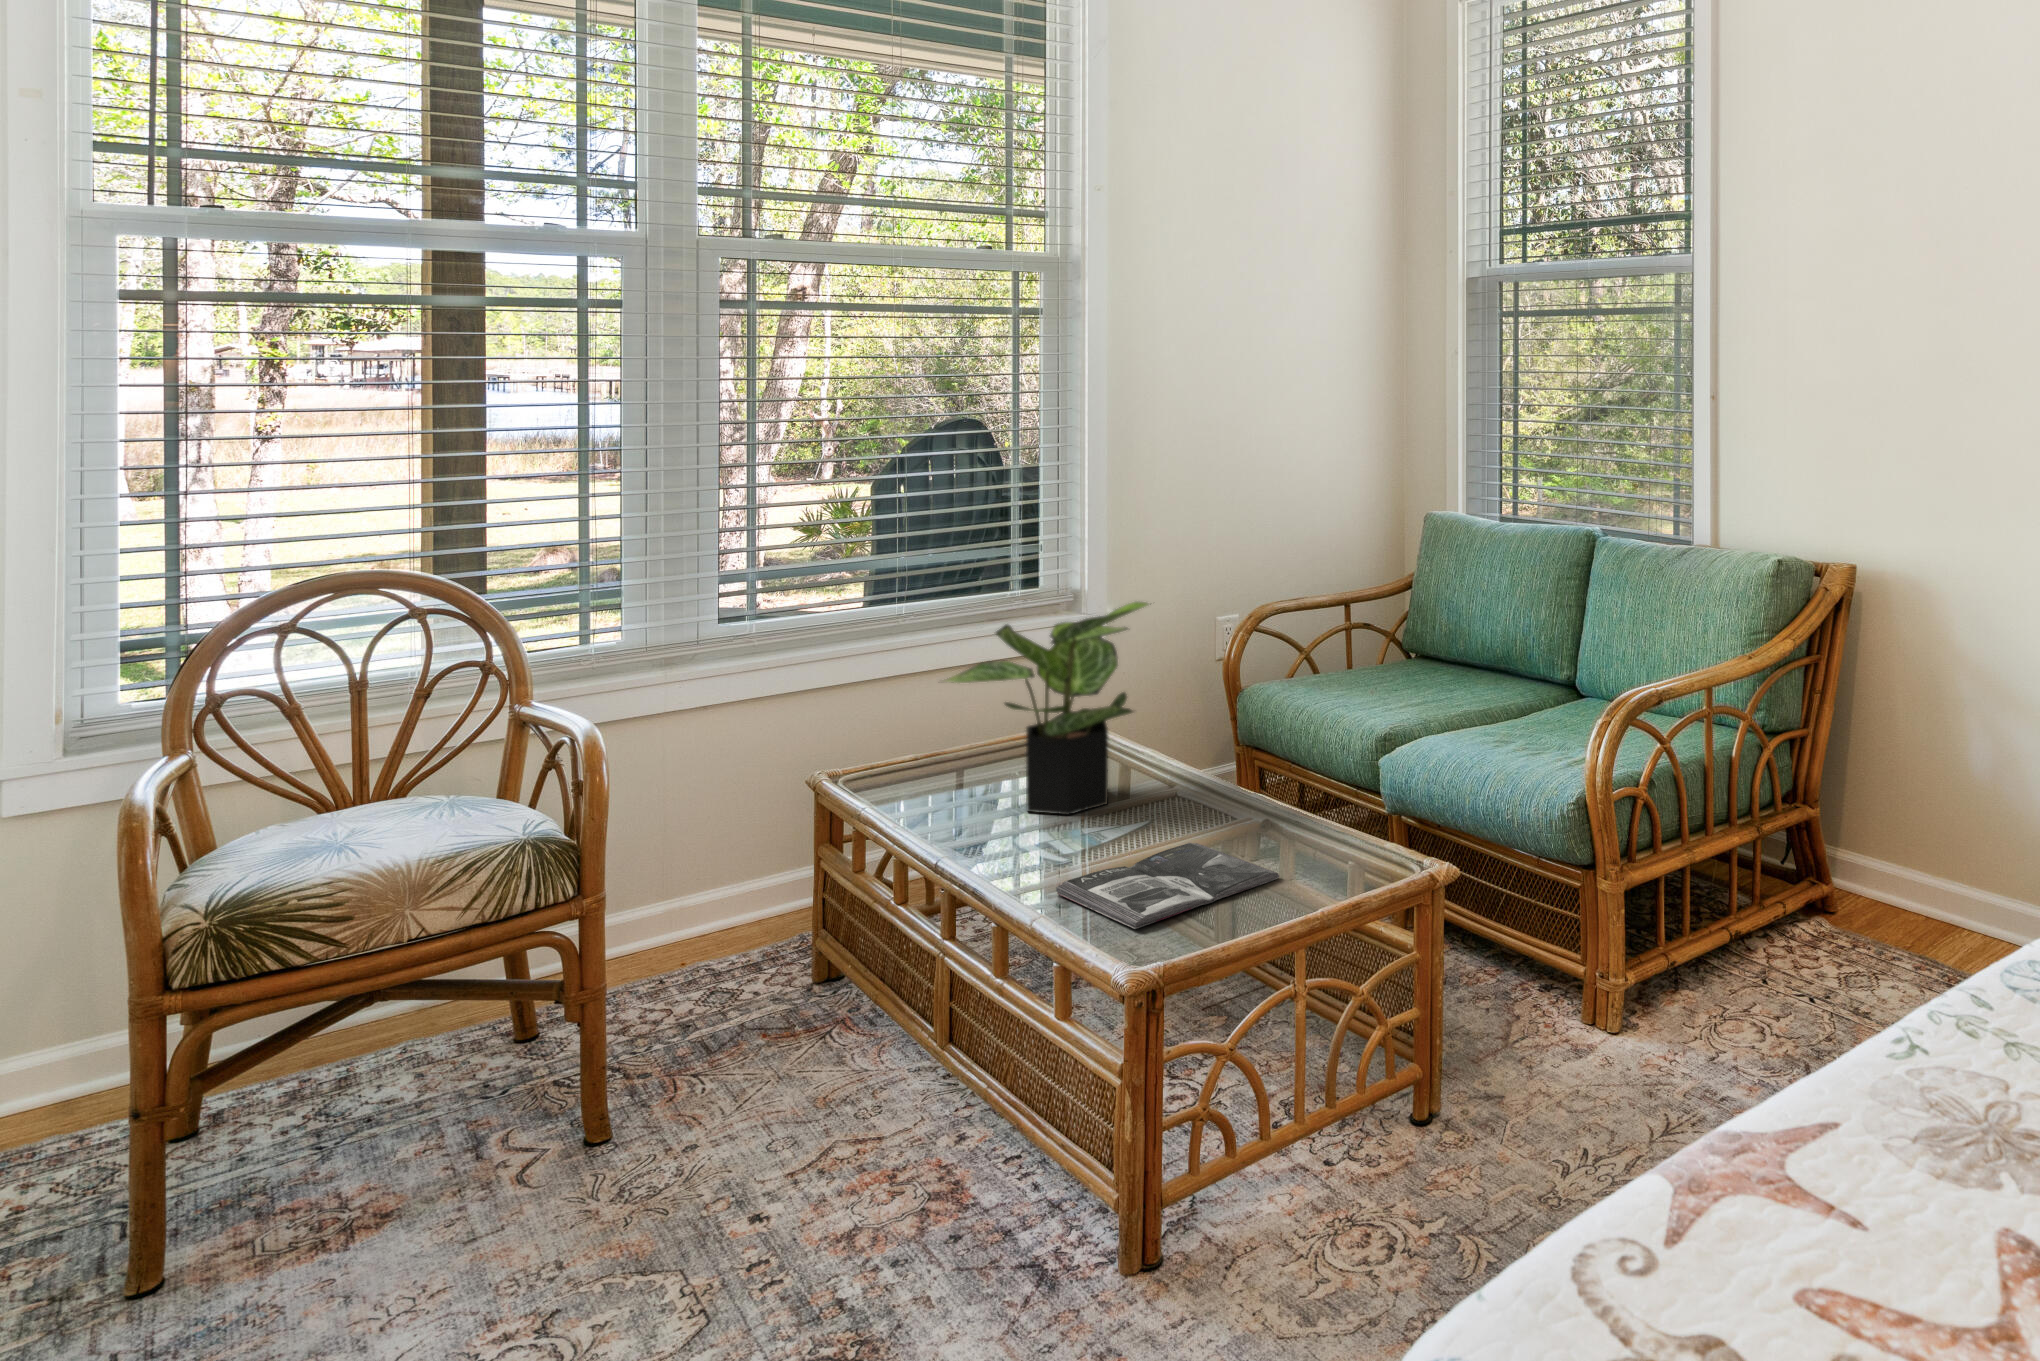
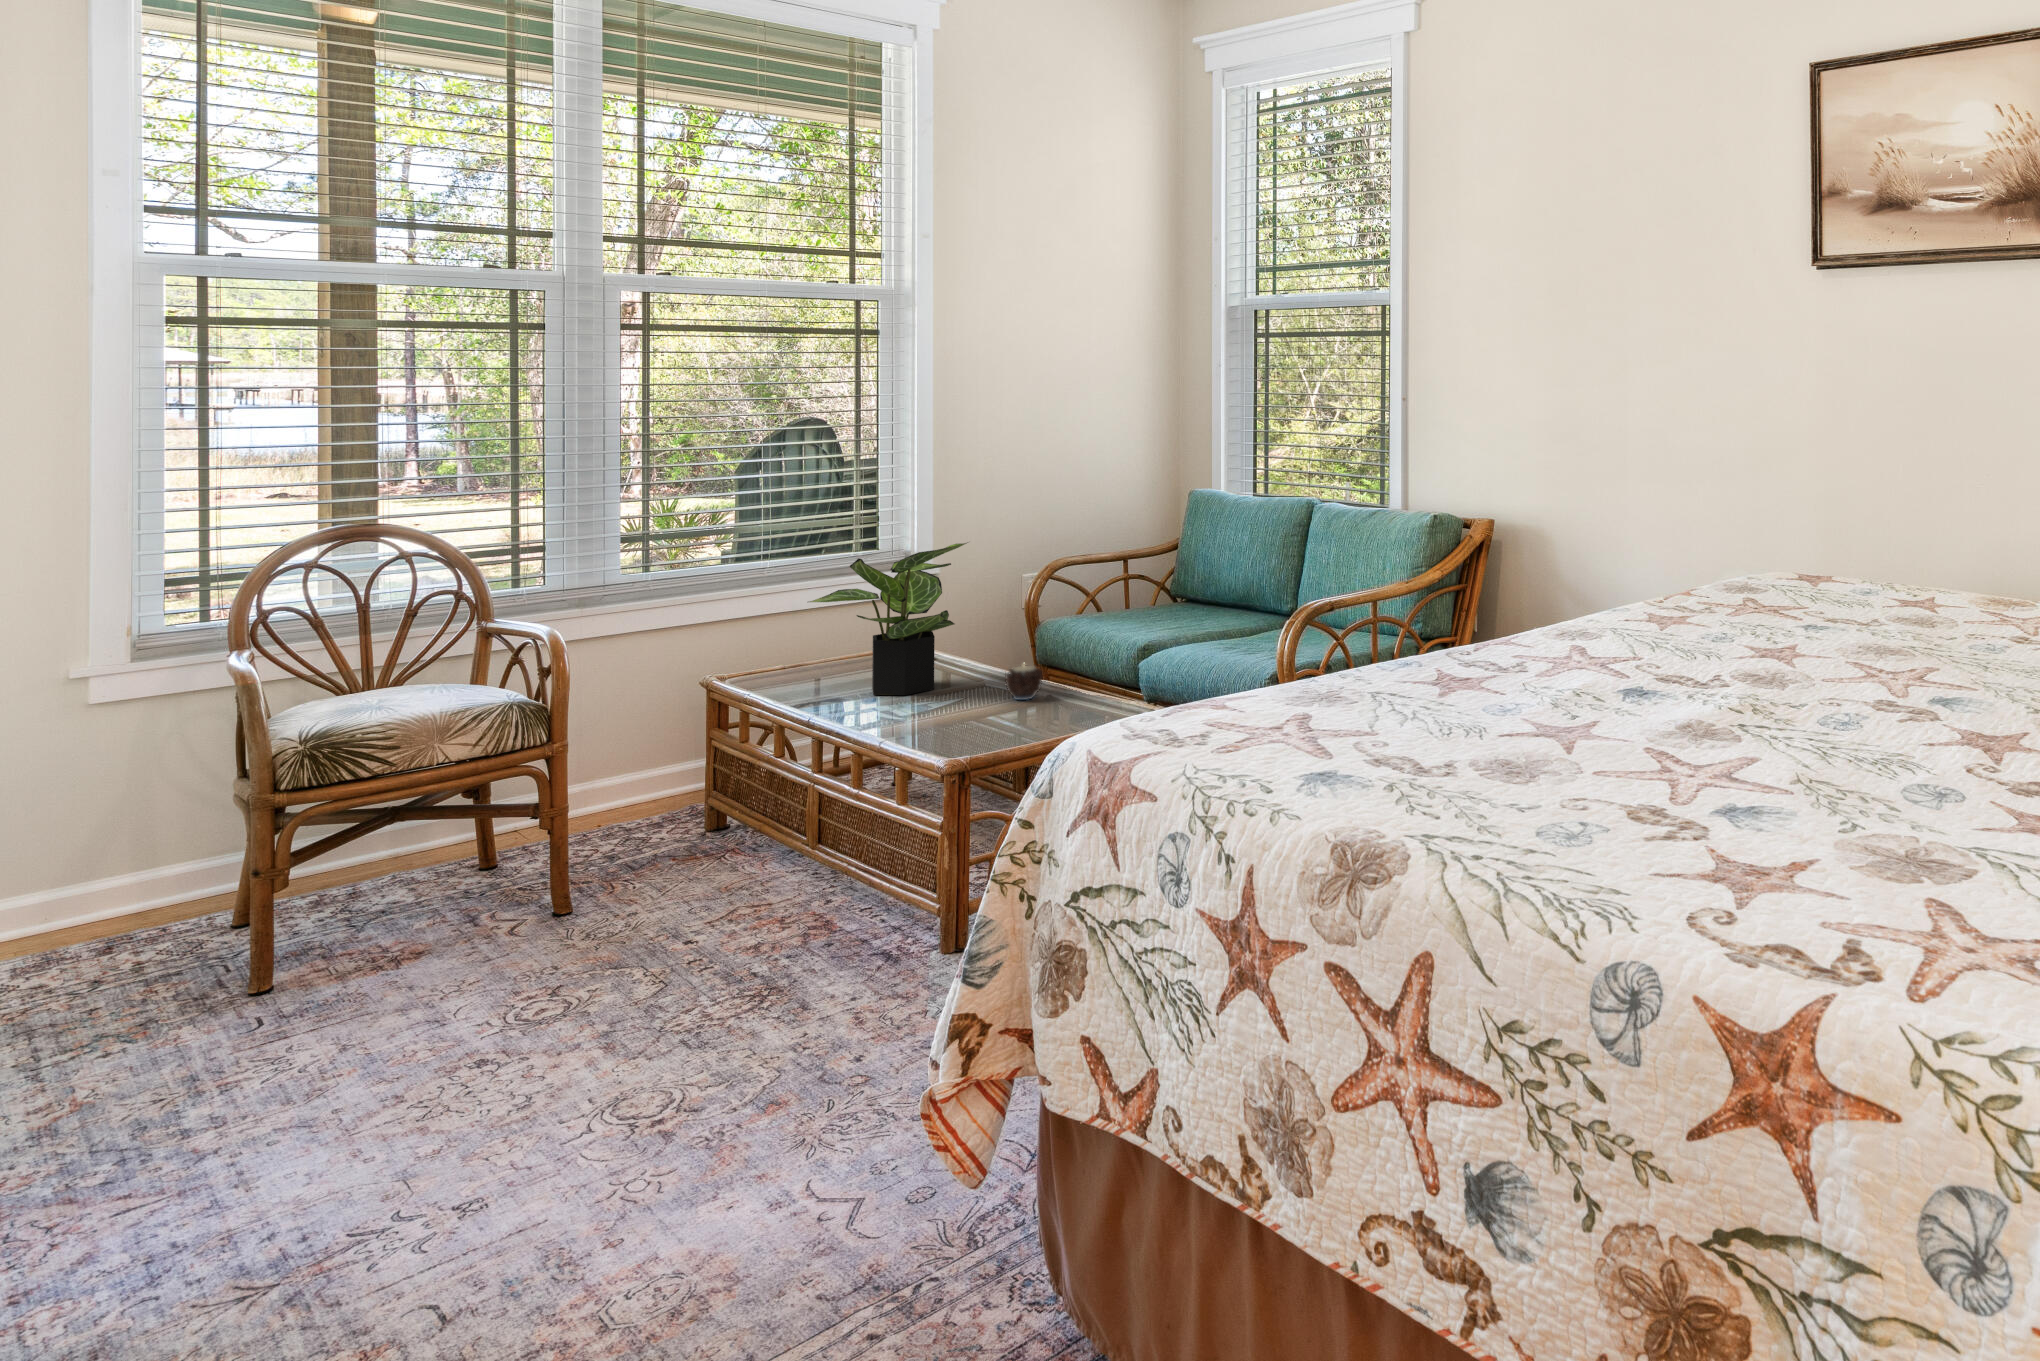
candle: none [1204,775,1257,830] -> present [1005,666,1043,700]
magazine: present [1056,843,1279,929] -> none [897,705,1055,747]

